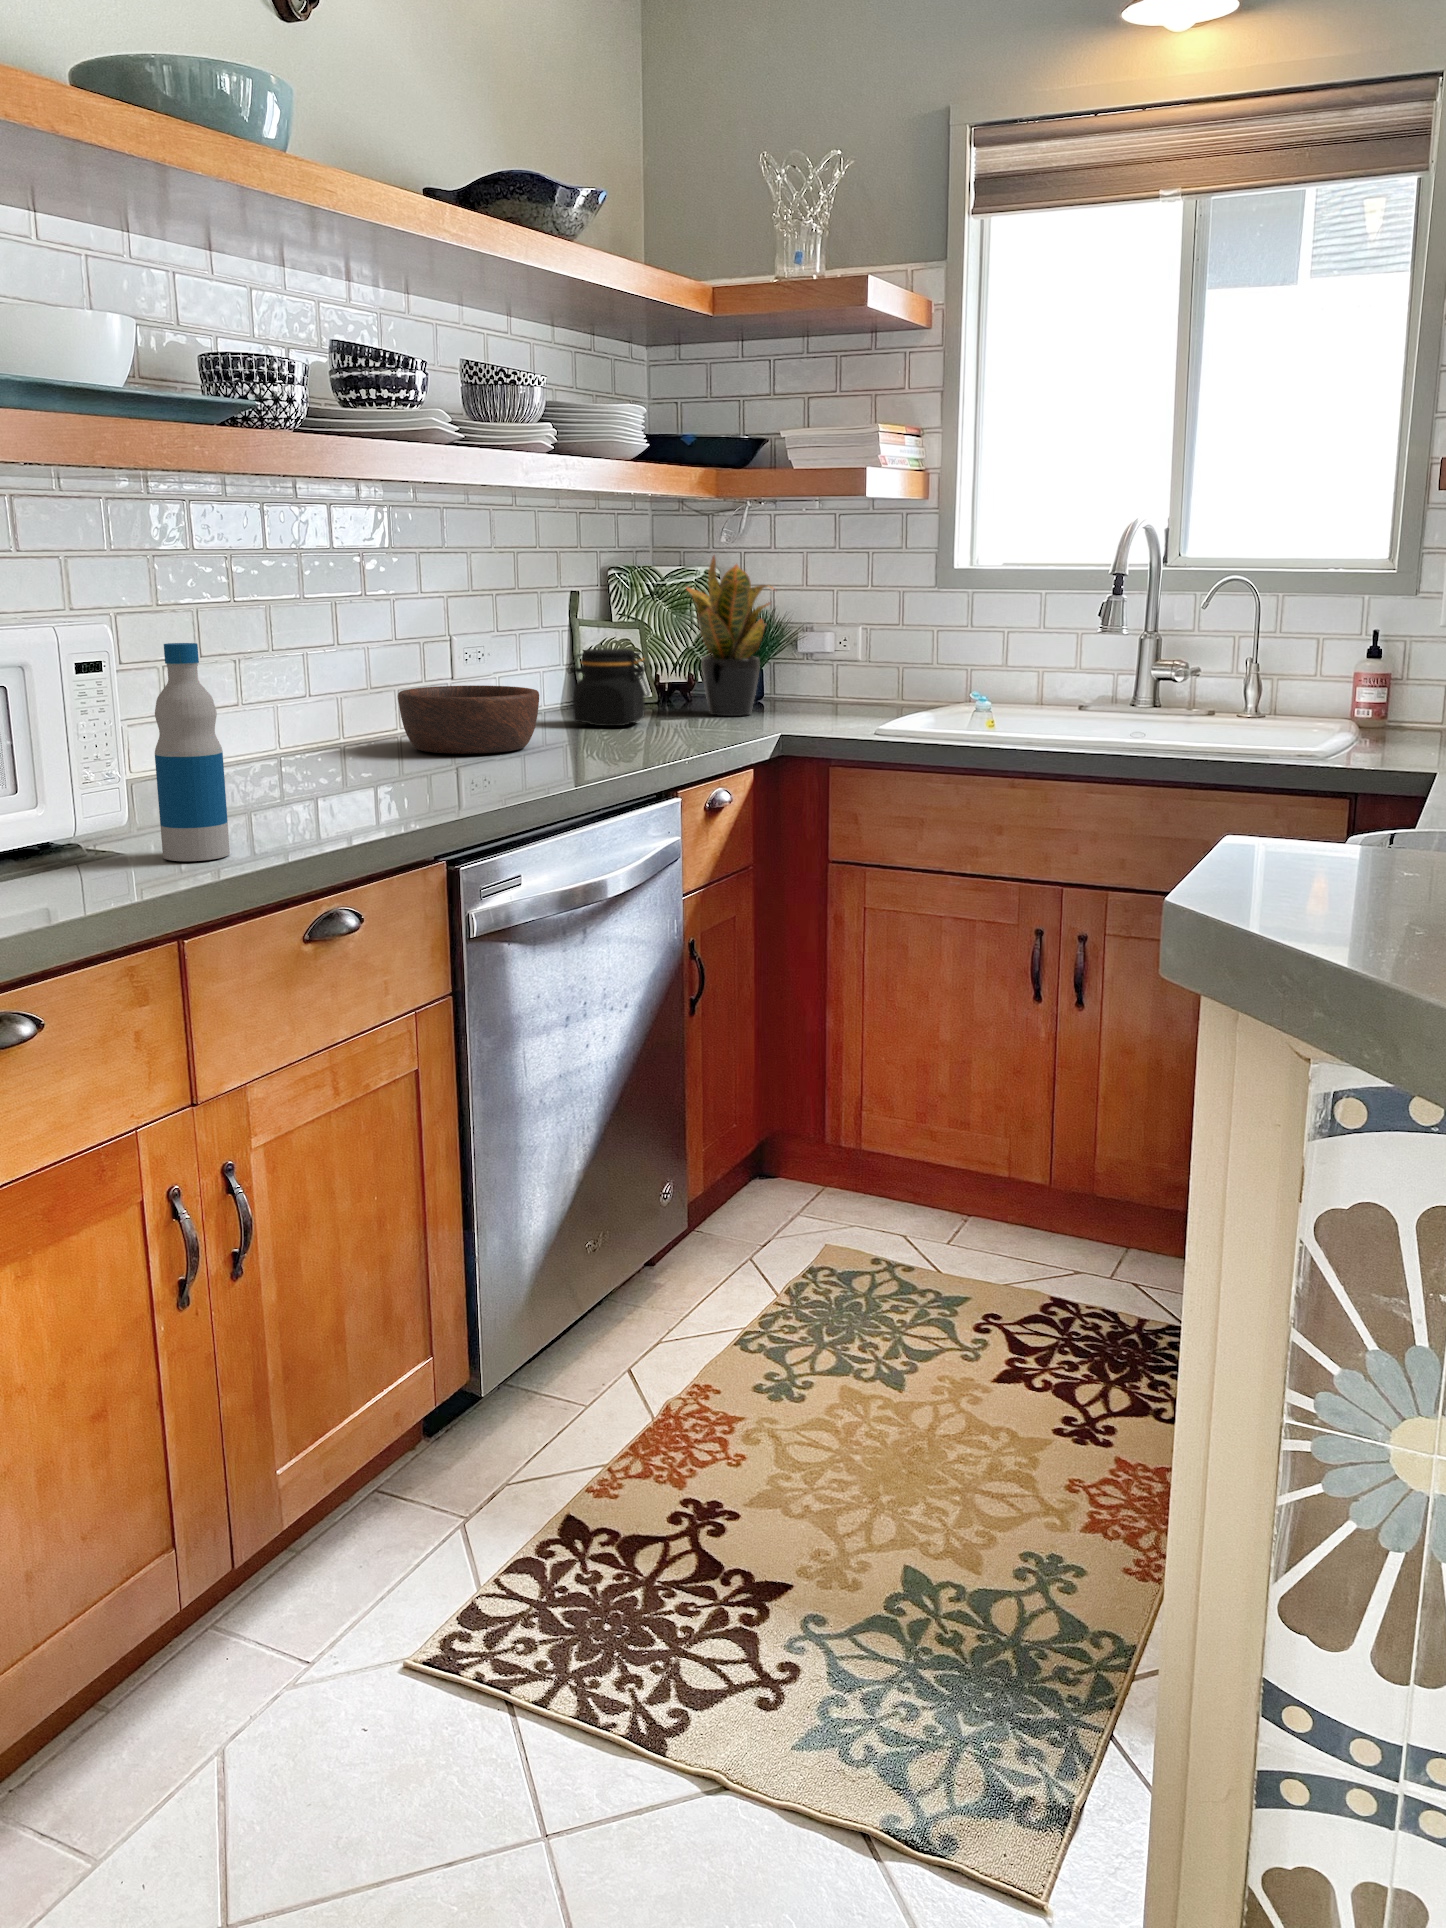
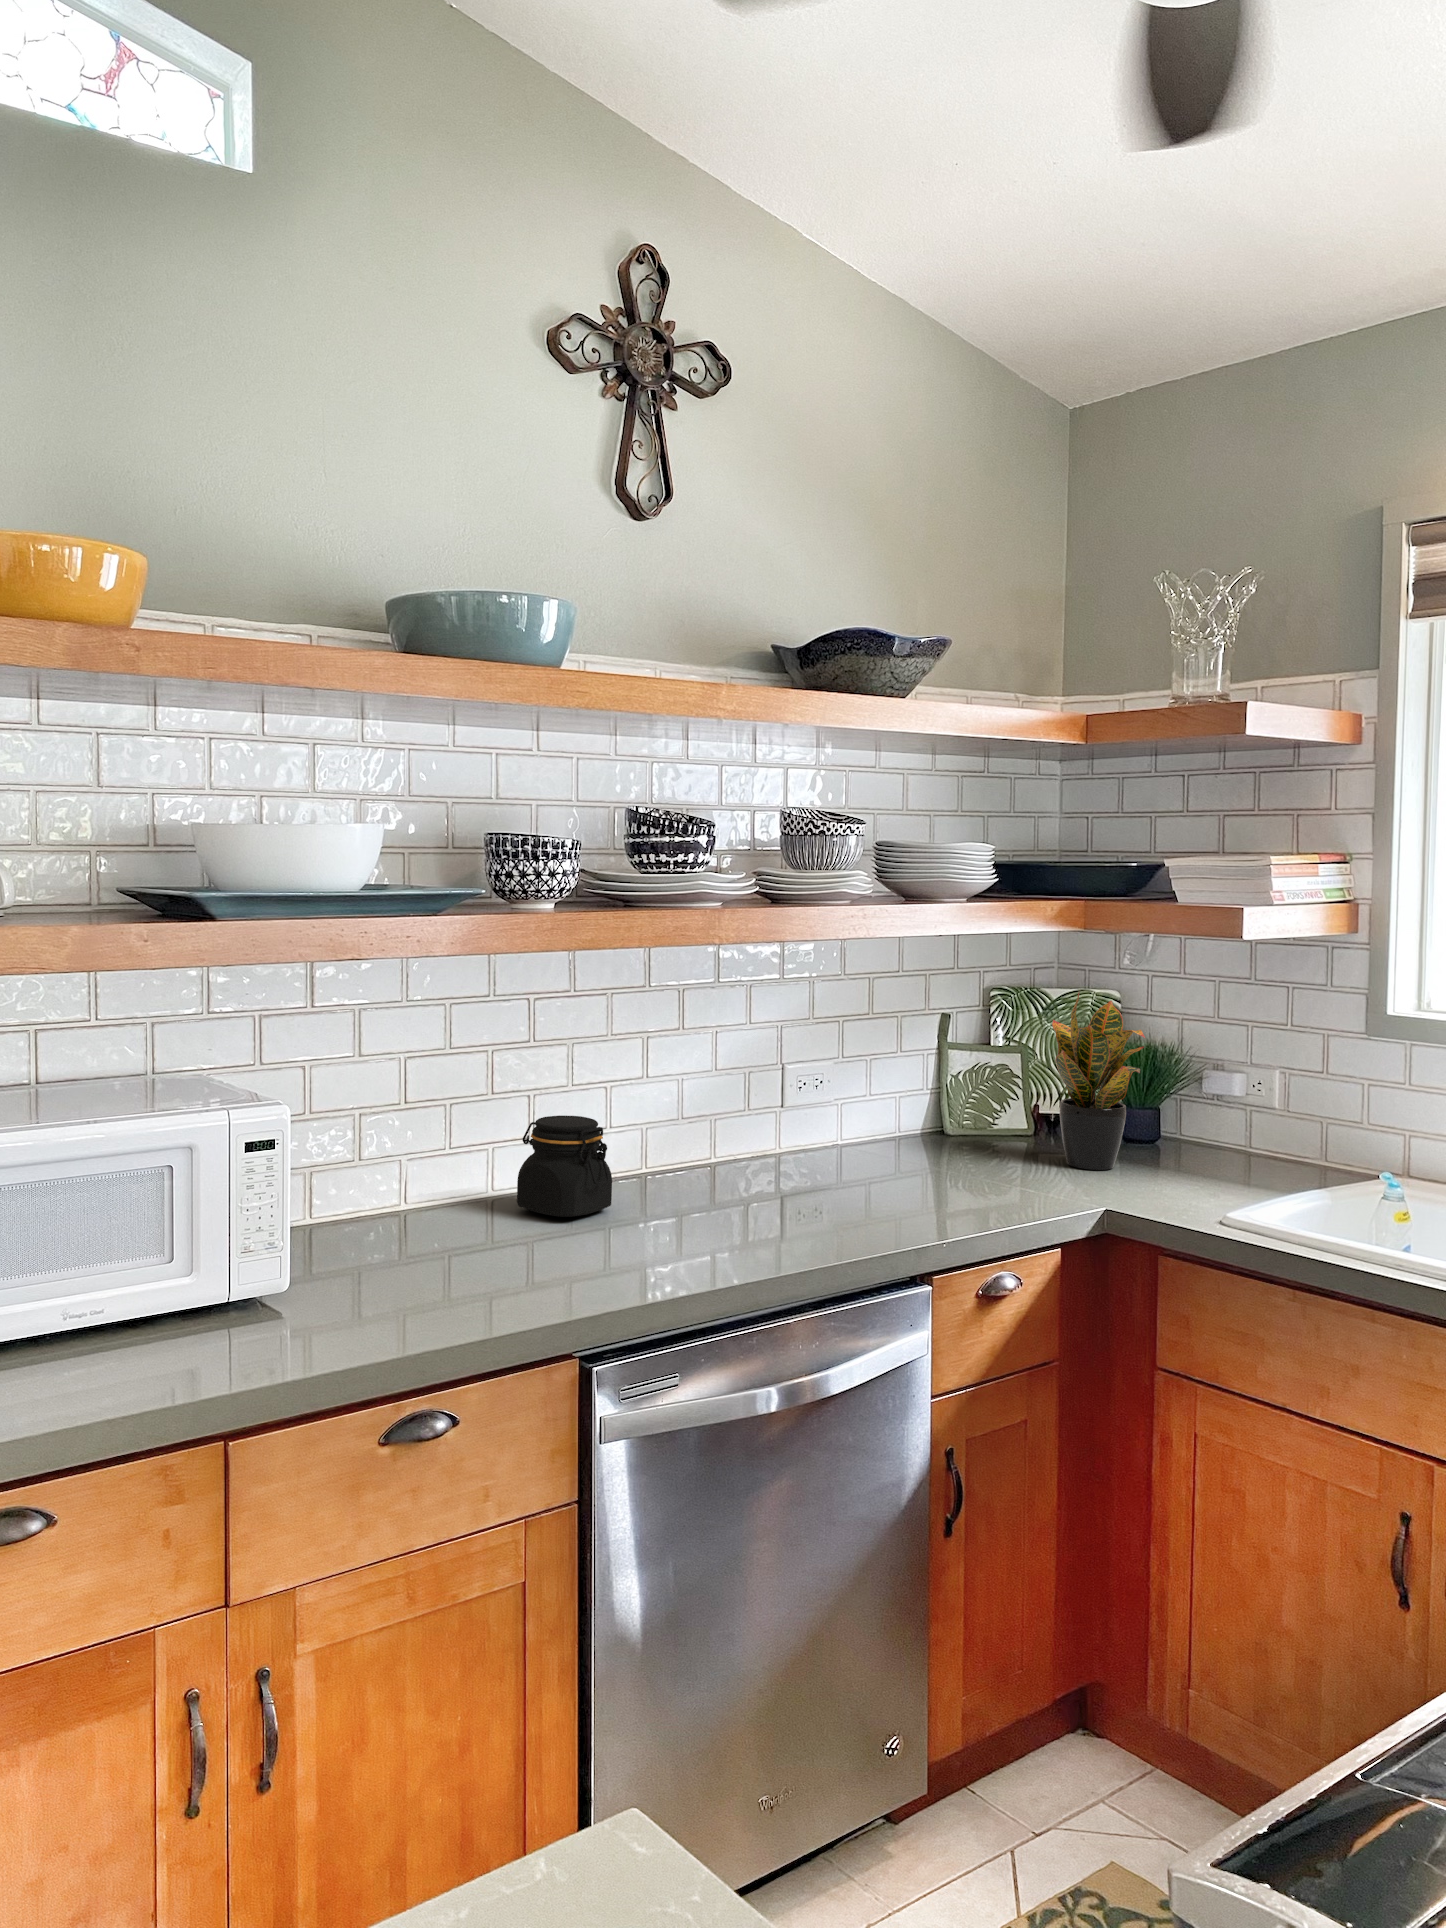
bottle: present [155,643,230,861] -> none [278,1132,343,1346]
jar: present [567,649,649,726] -> present [517,1116,612,1217]
wooden bowl: present [398,685,539,754] -> none [685,1122,828,1205]

